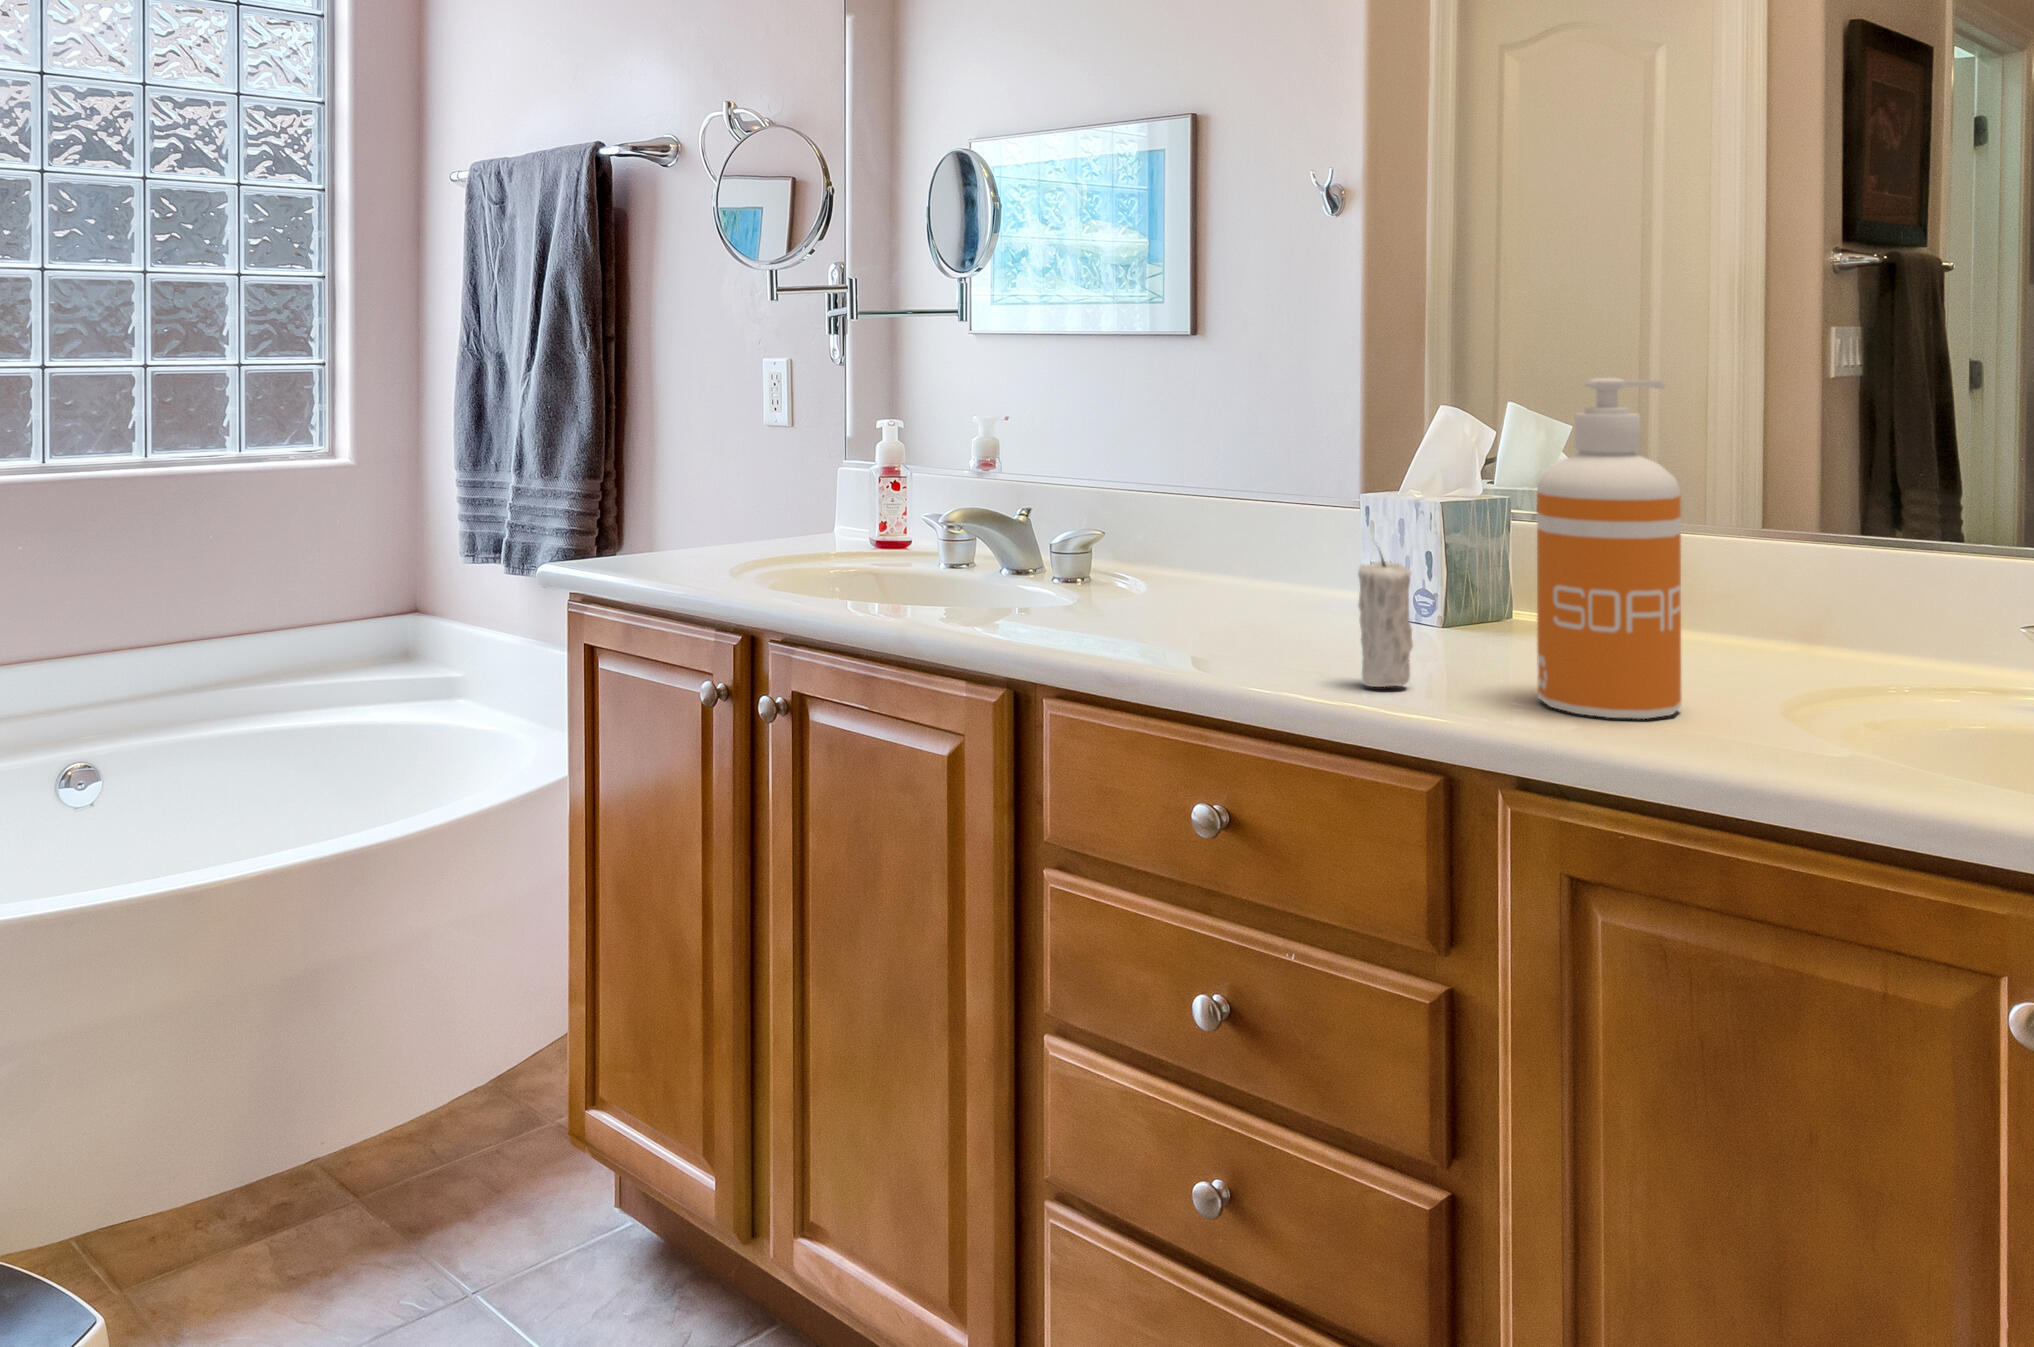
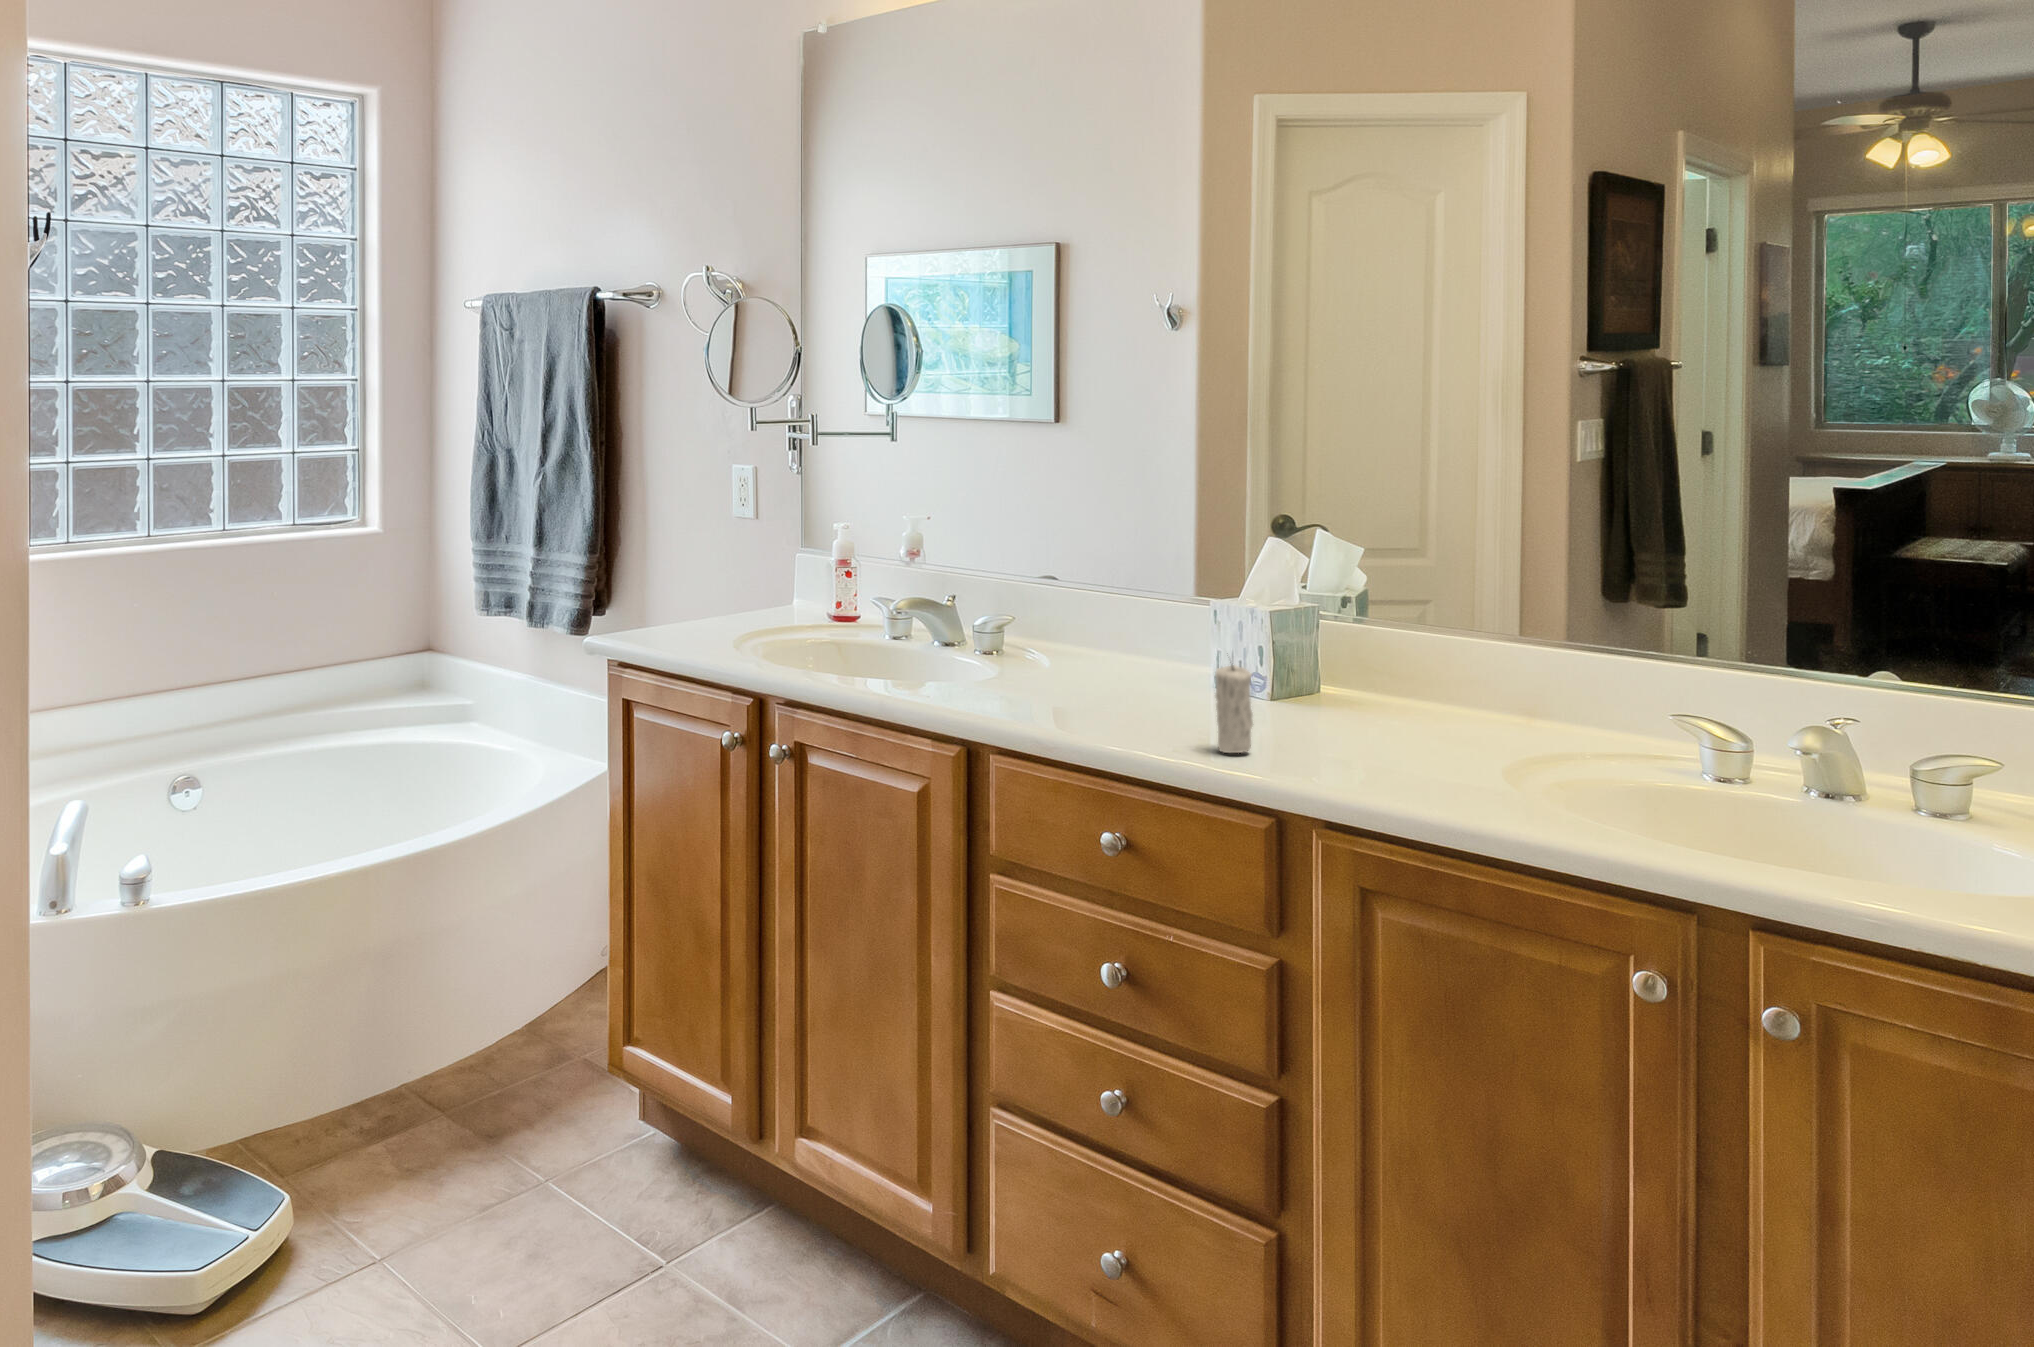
soap dispenser: present [1537,378,1681,719] -> none [1338,547,1436,780]

